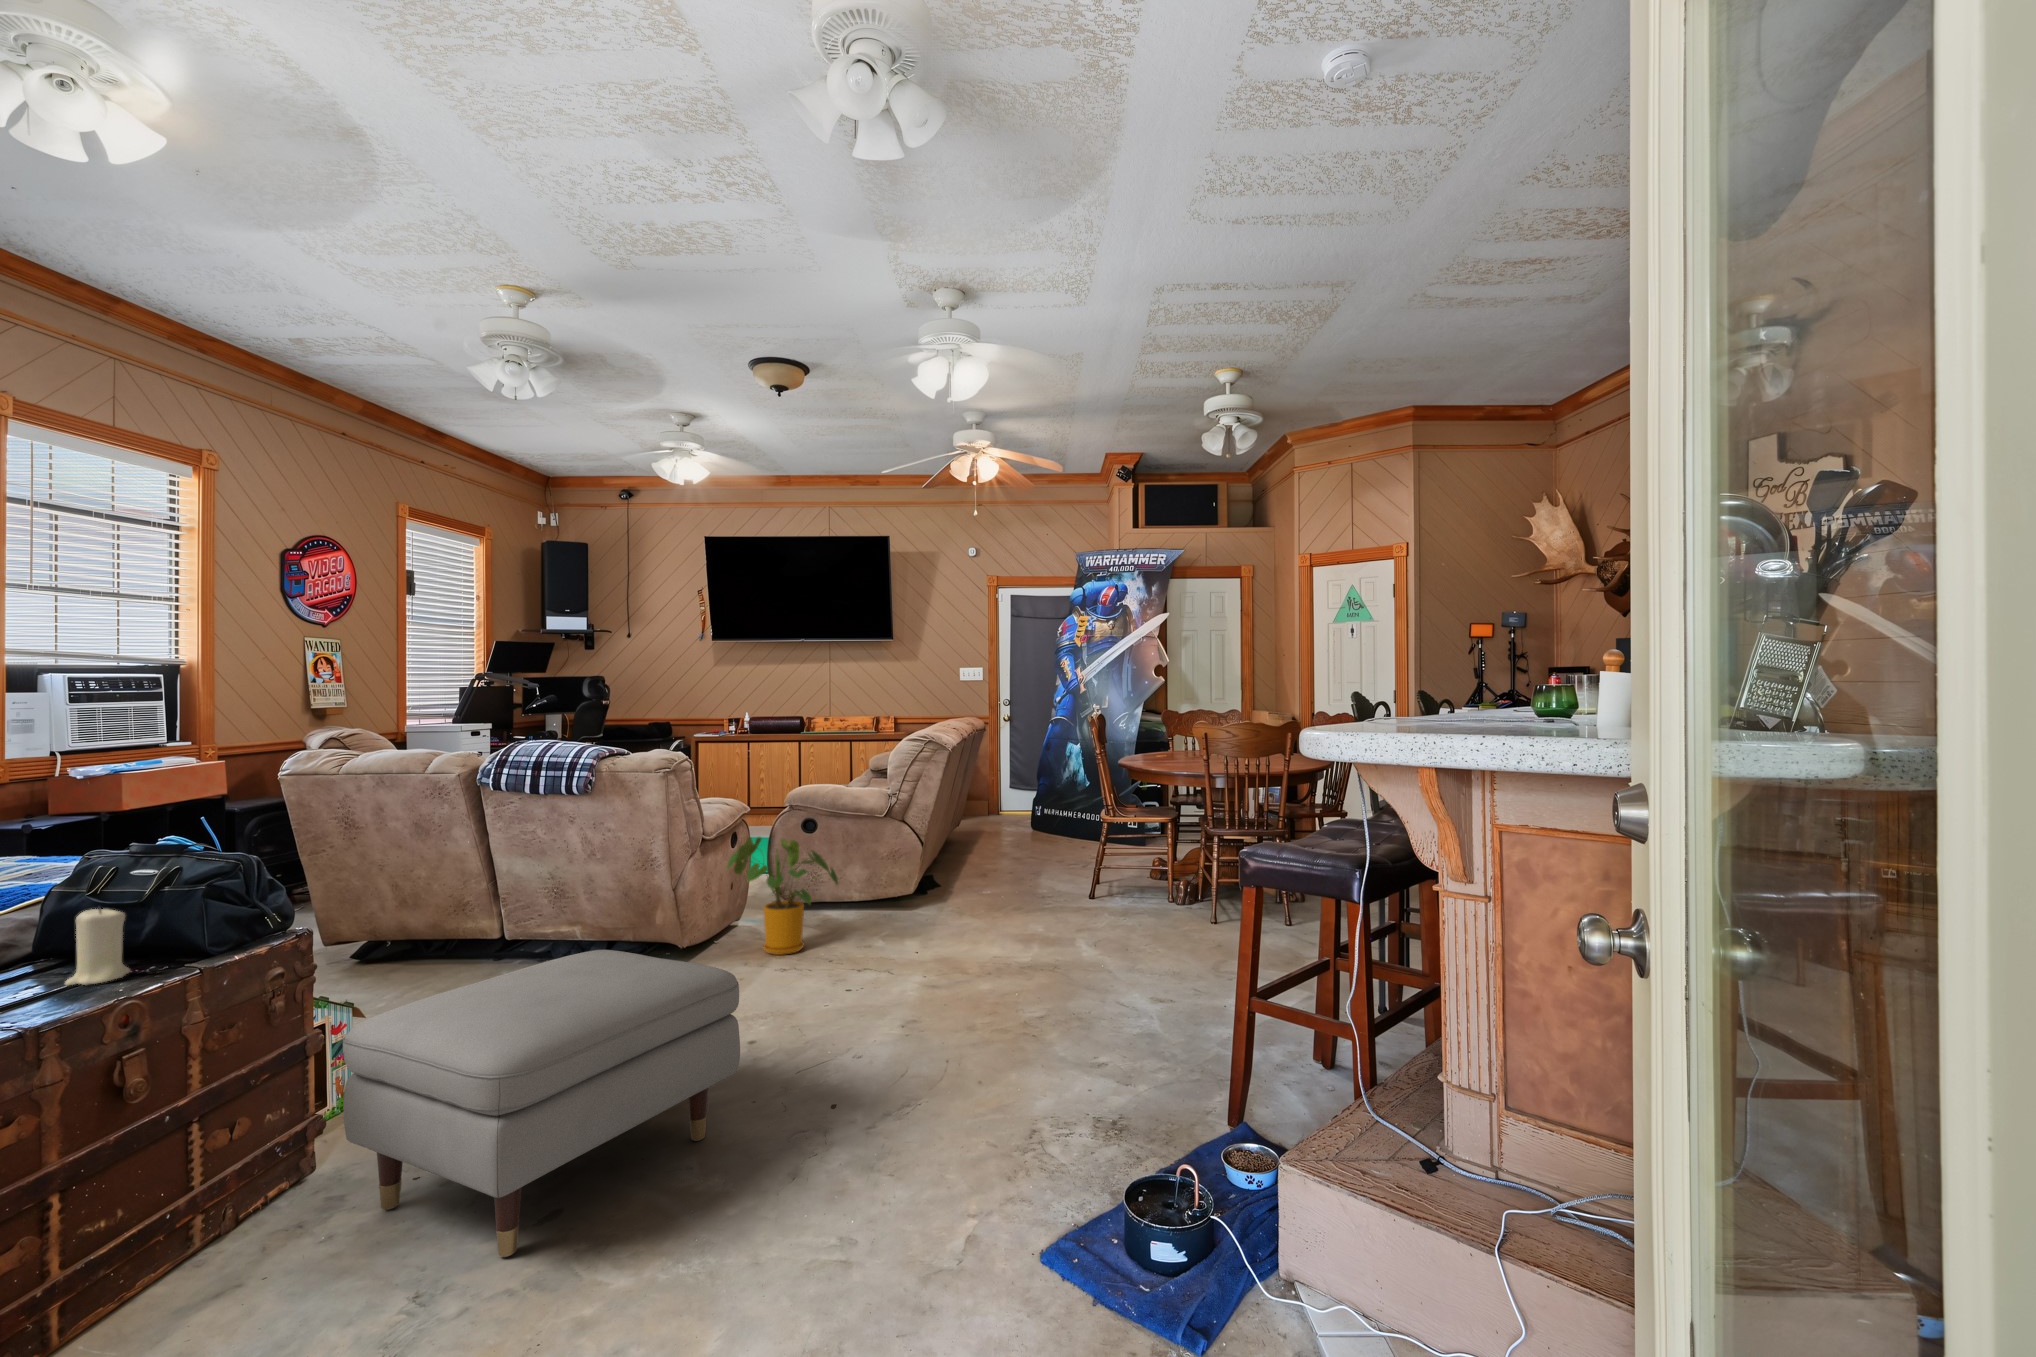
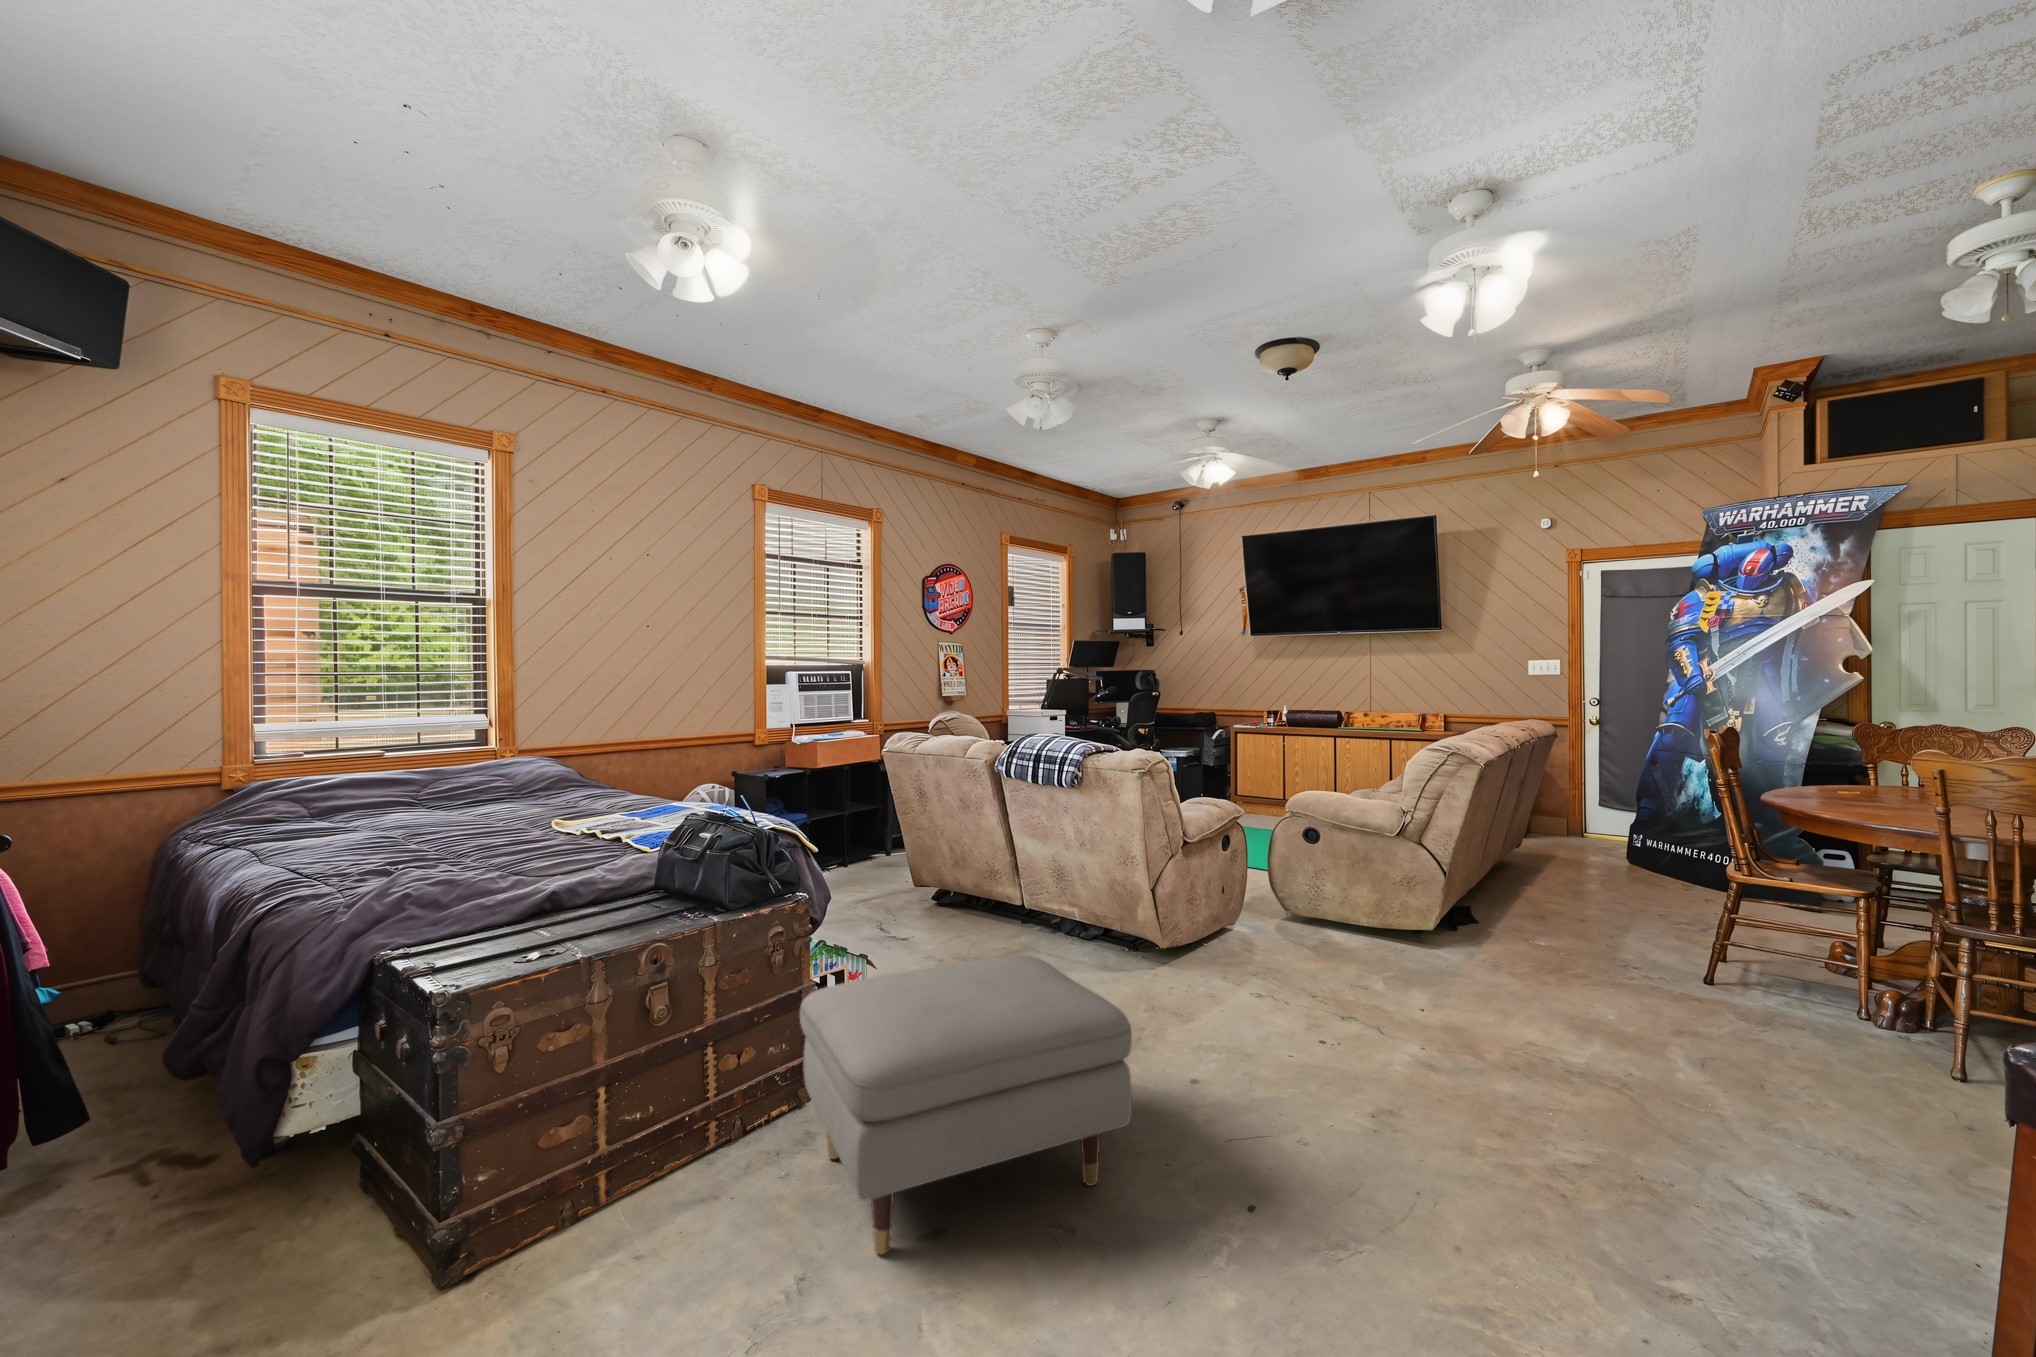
house plant: present [727,837,838,955] -> none [1207,844,1324,976]
candle: present [65,908,130,985] -> none [638,867,676,926]

